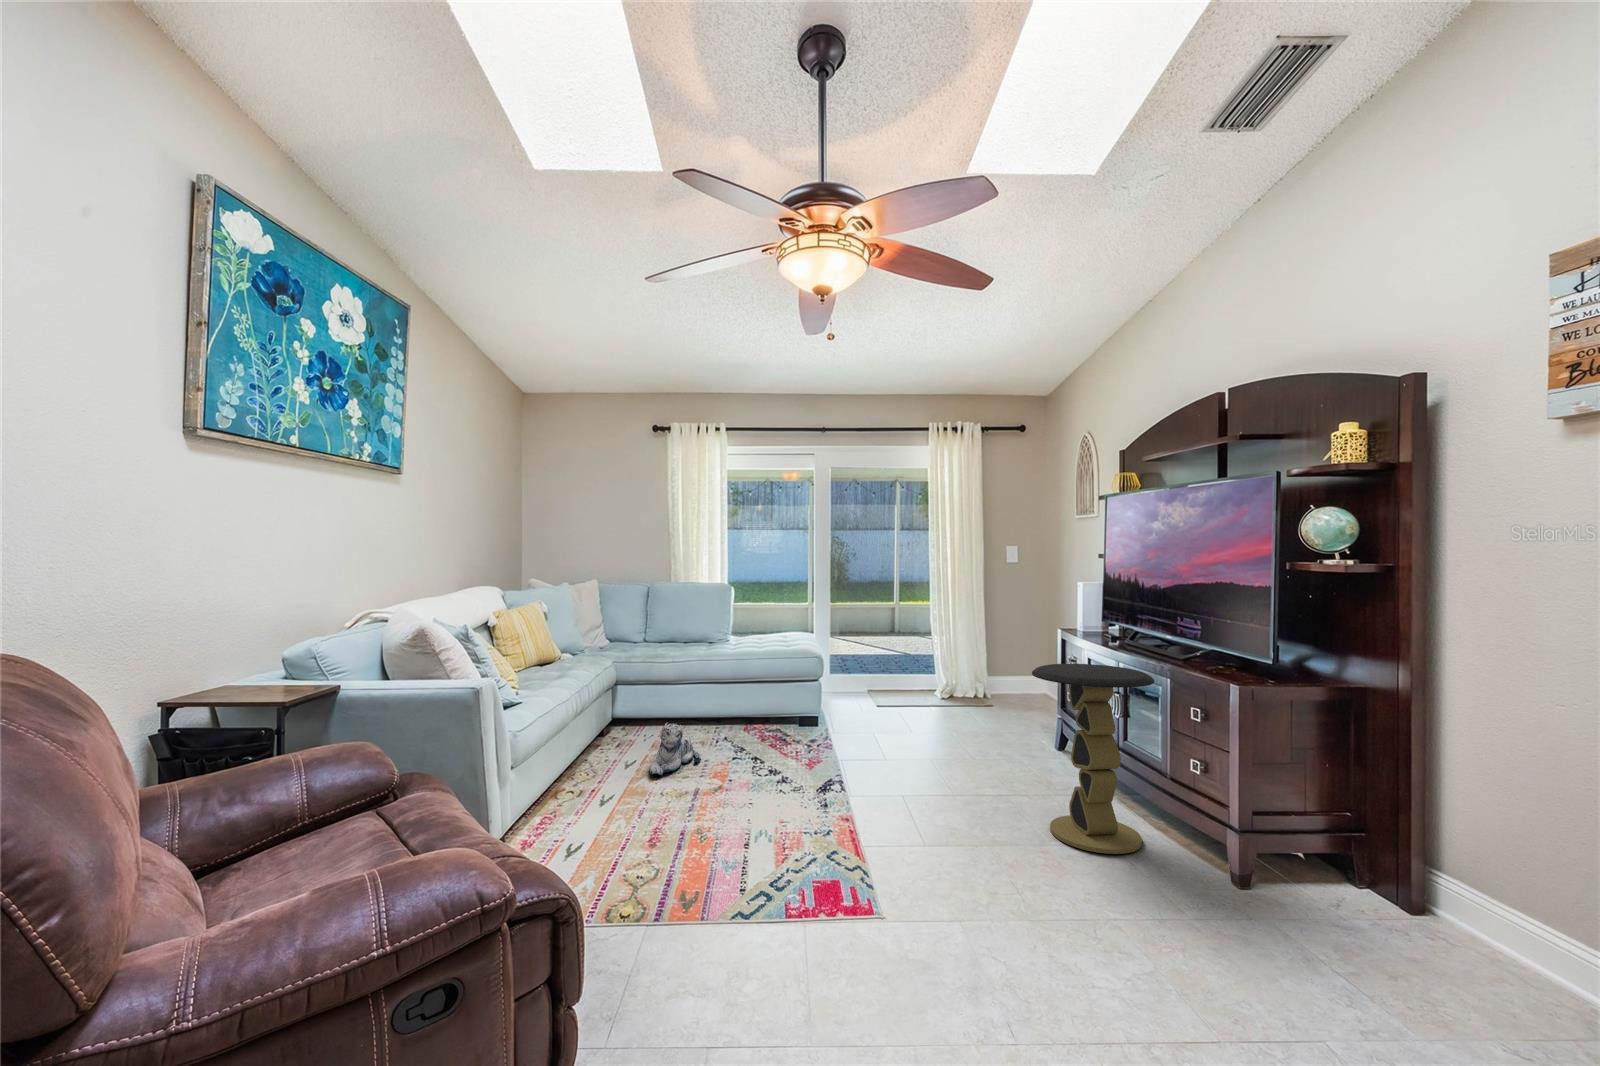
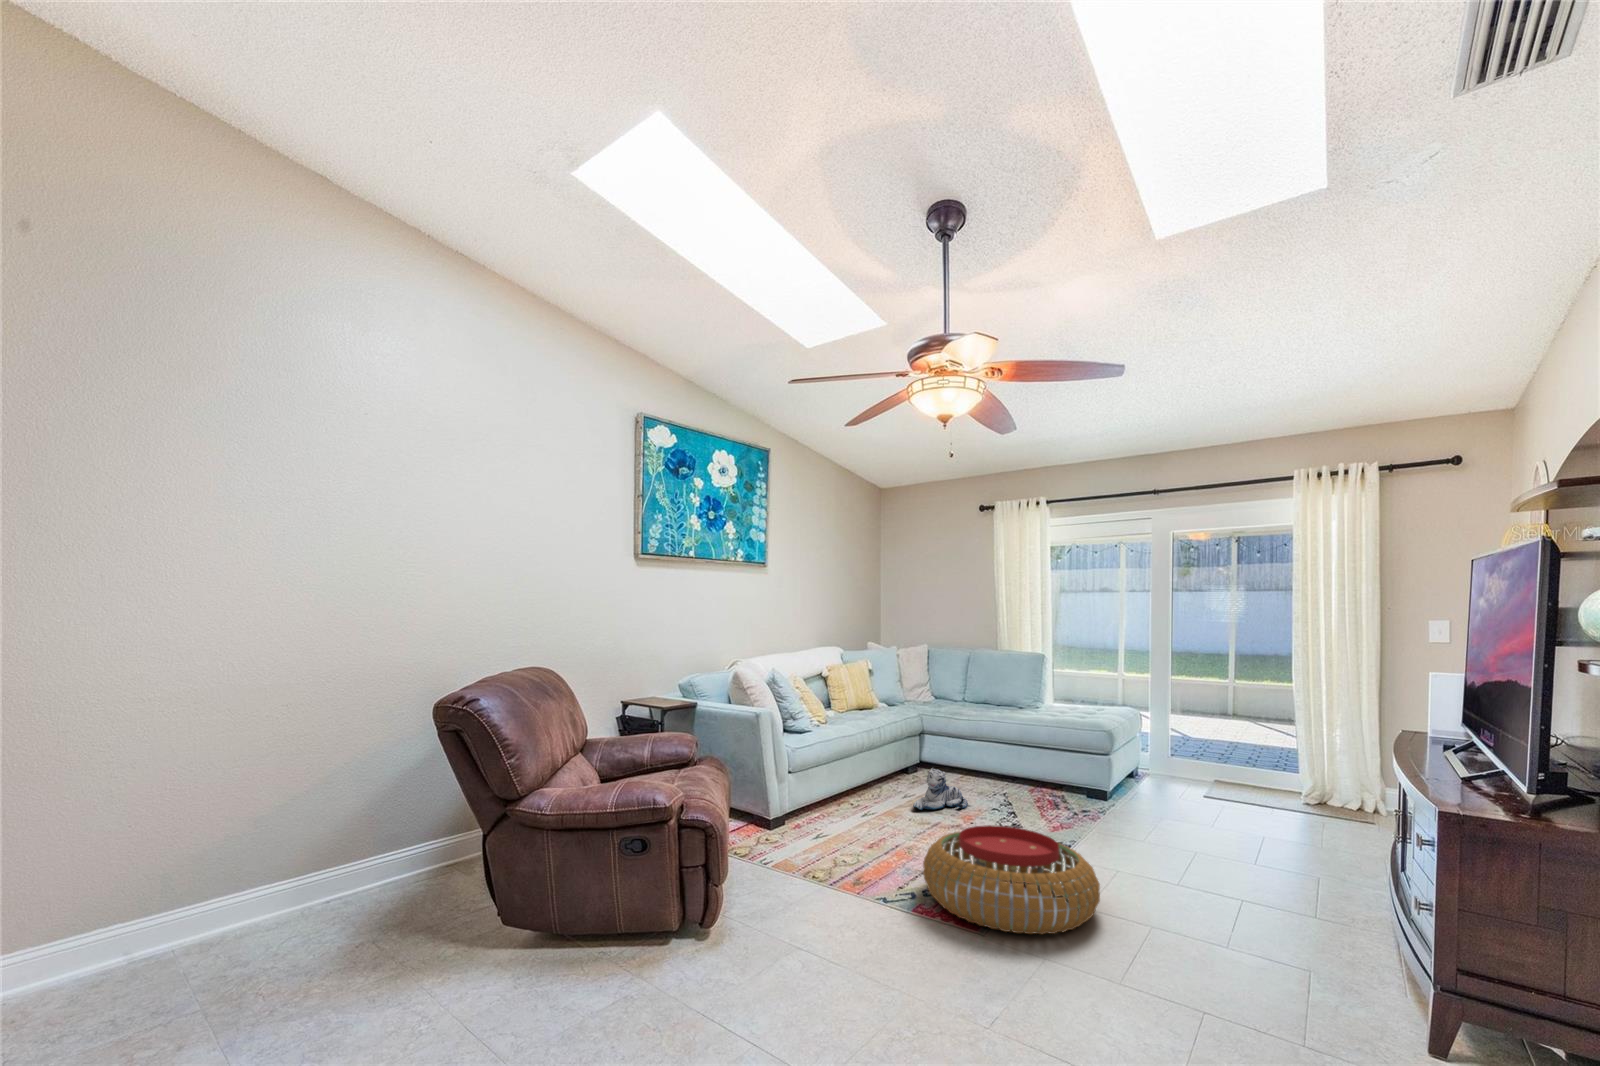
side table: present [1032,664,1154,854] -> none [1213,758,1366,985]
pouf: none [765,776,961,907] -> present [923,825,1100,934]

